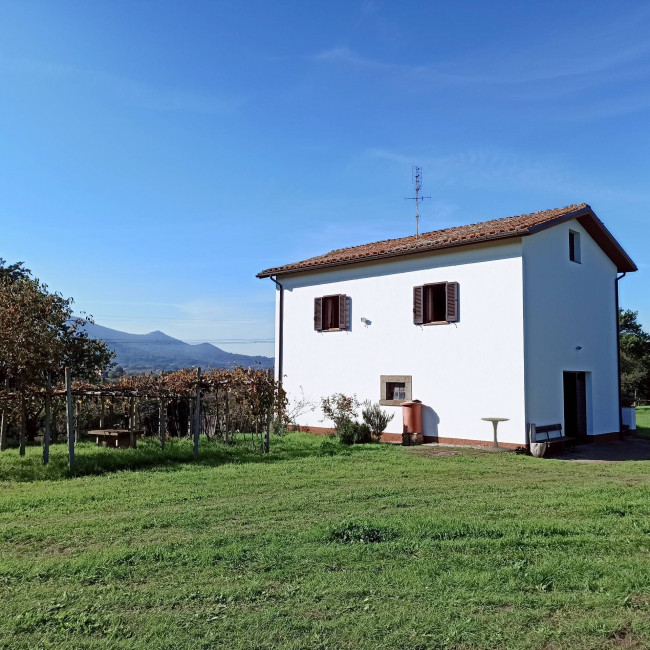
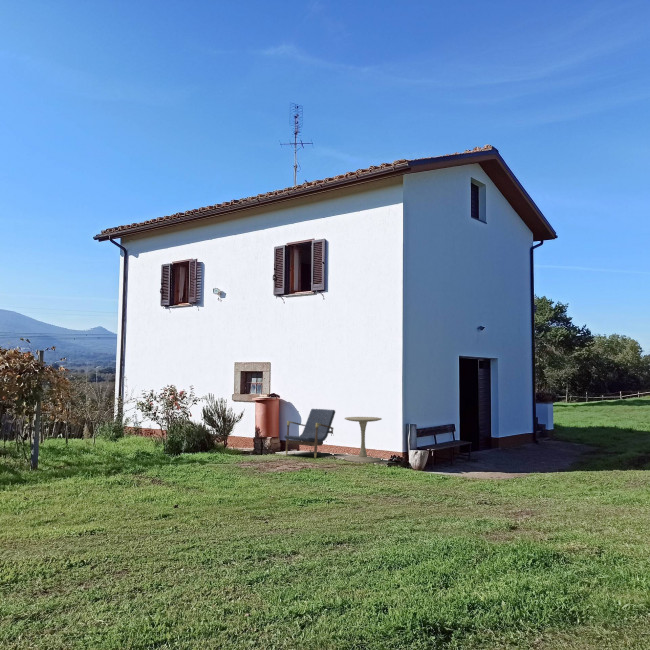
lounge chair: none [433,412,470,449] -> present [284,409,335,458]

